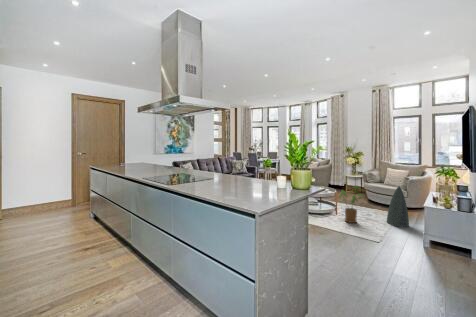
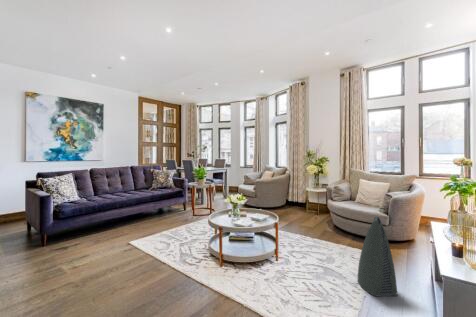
house plant: present [340,186,362,223] -> none [274,215,315,288]

